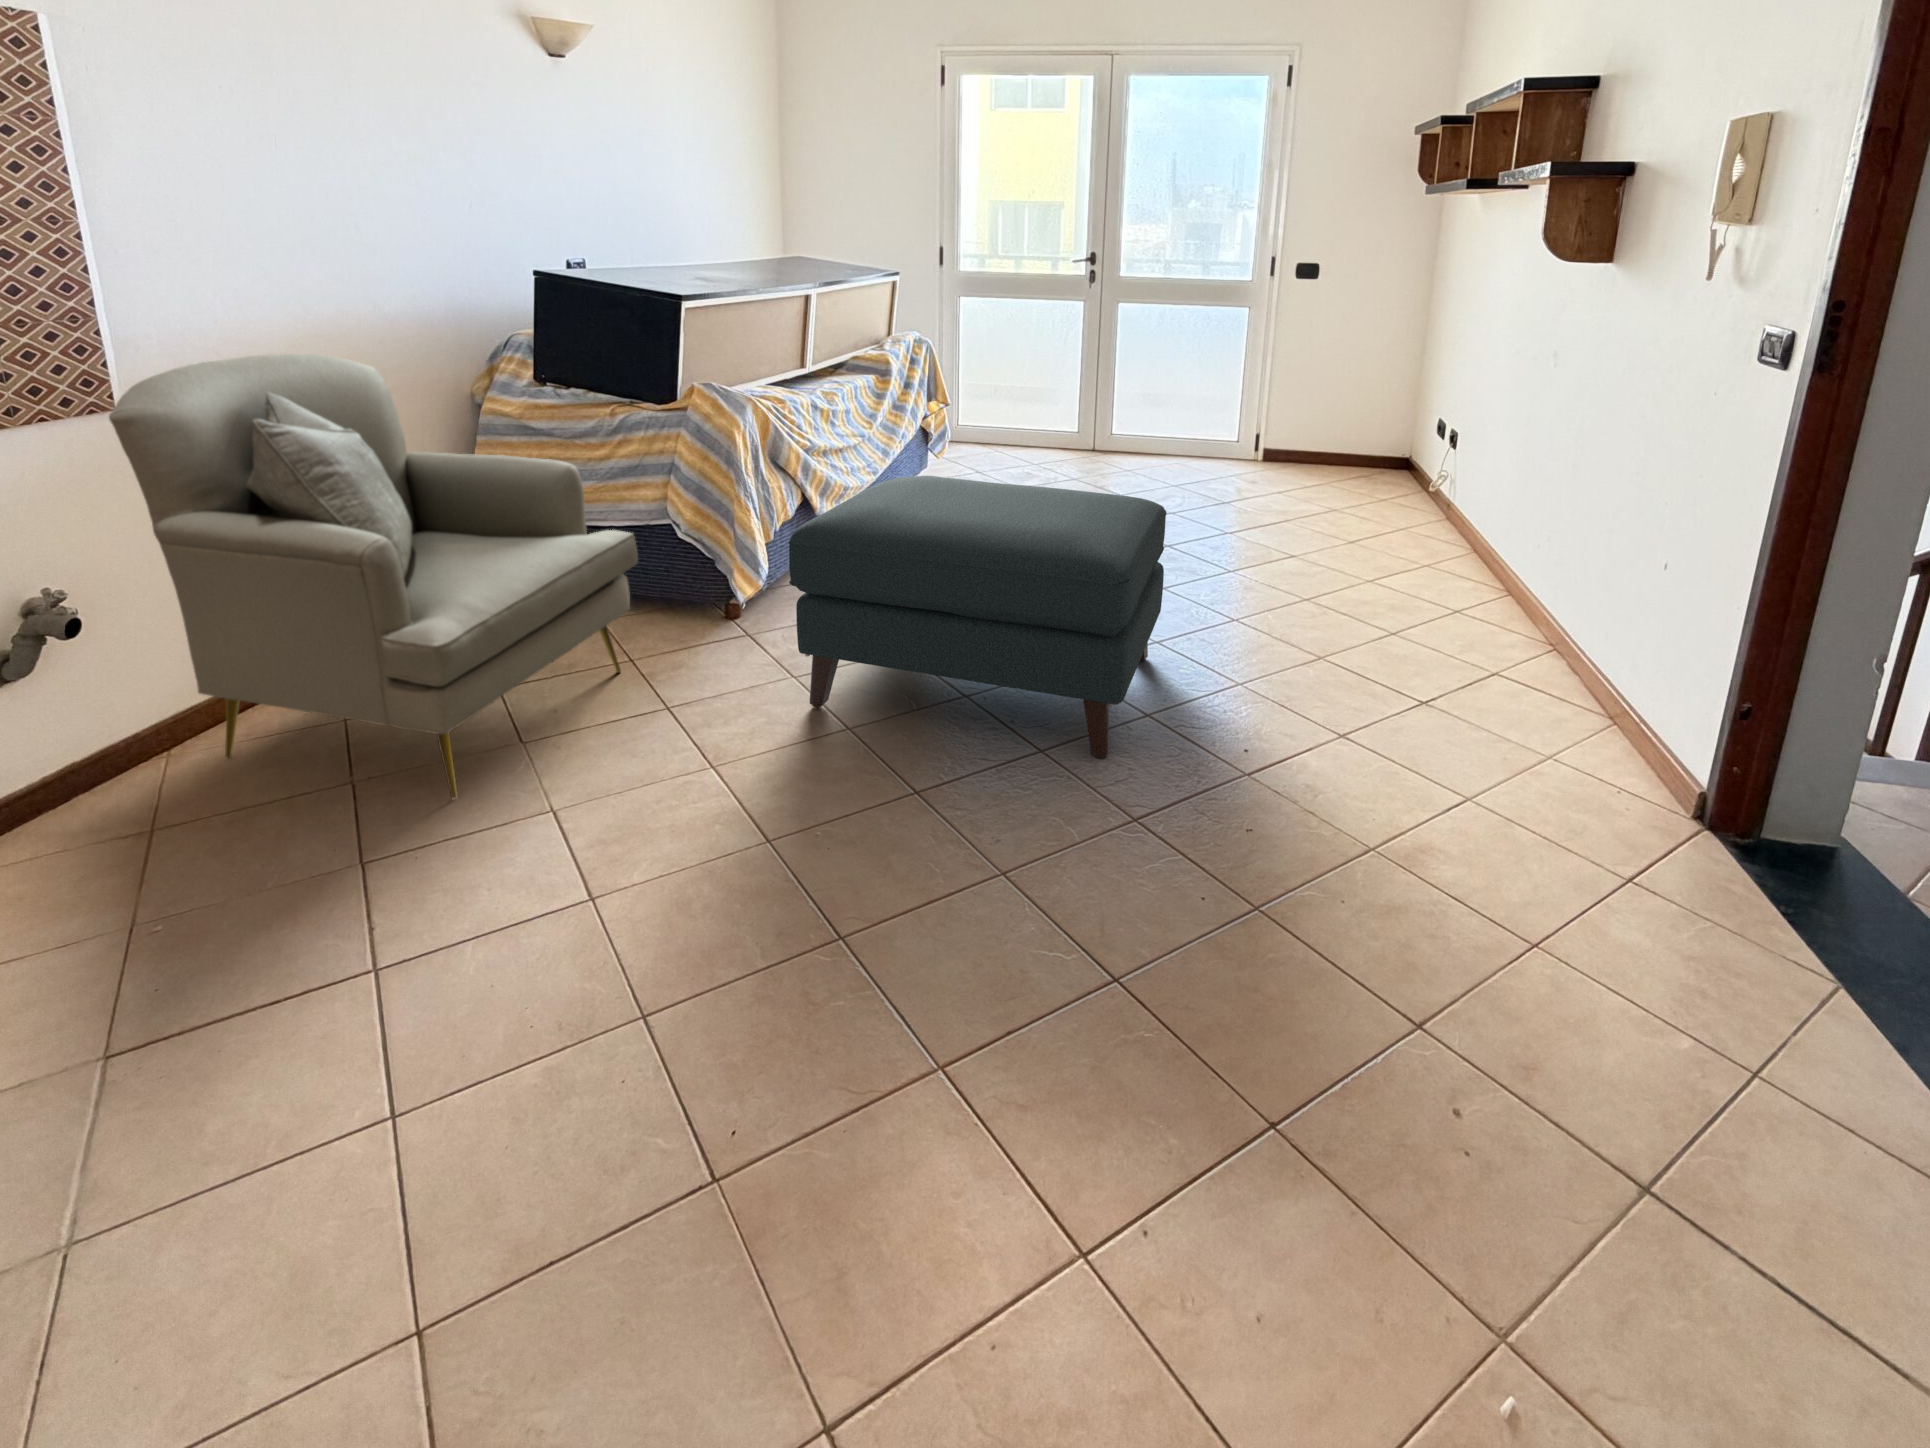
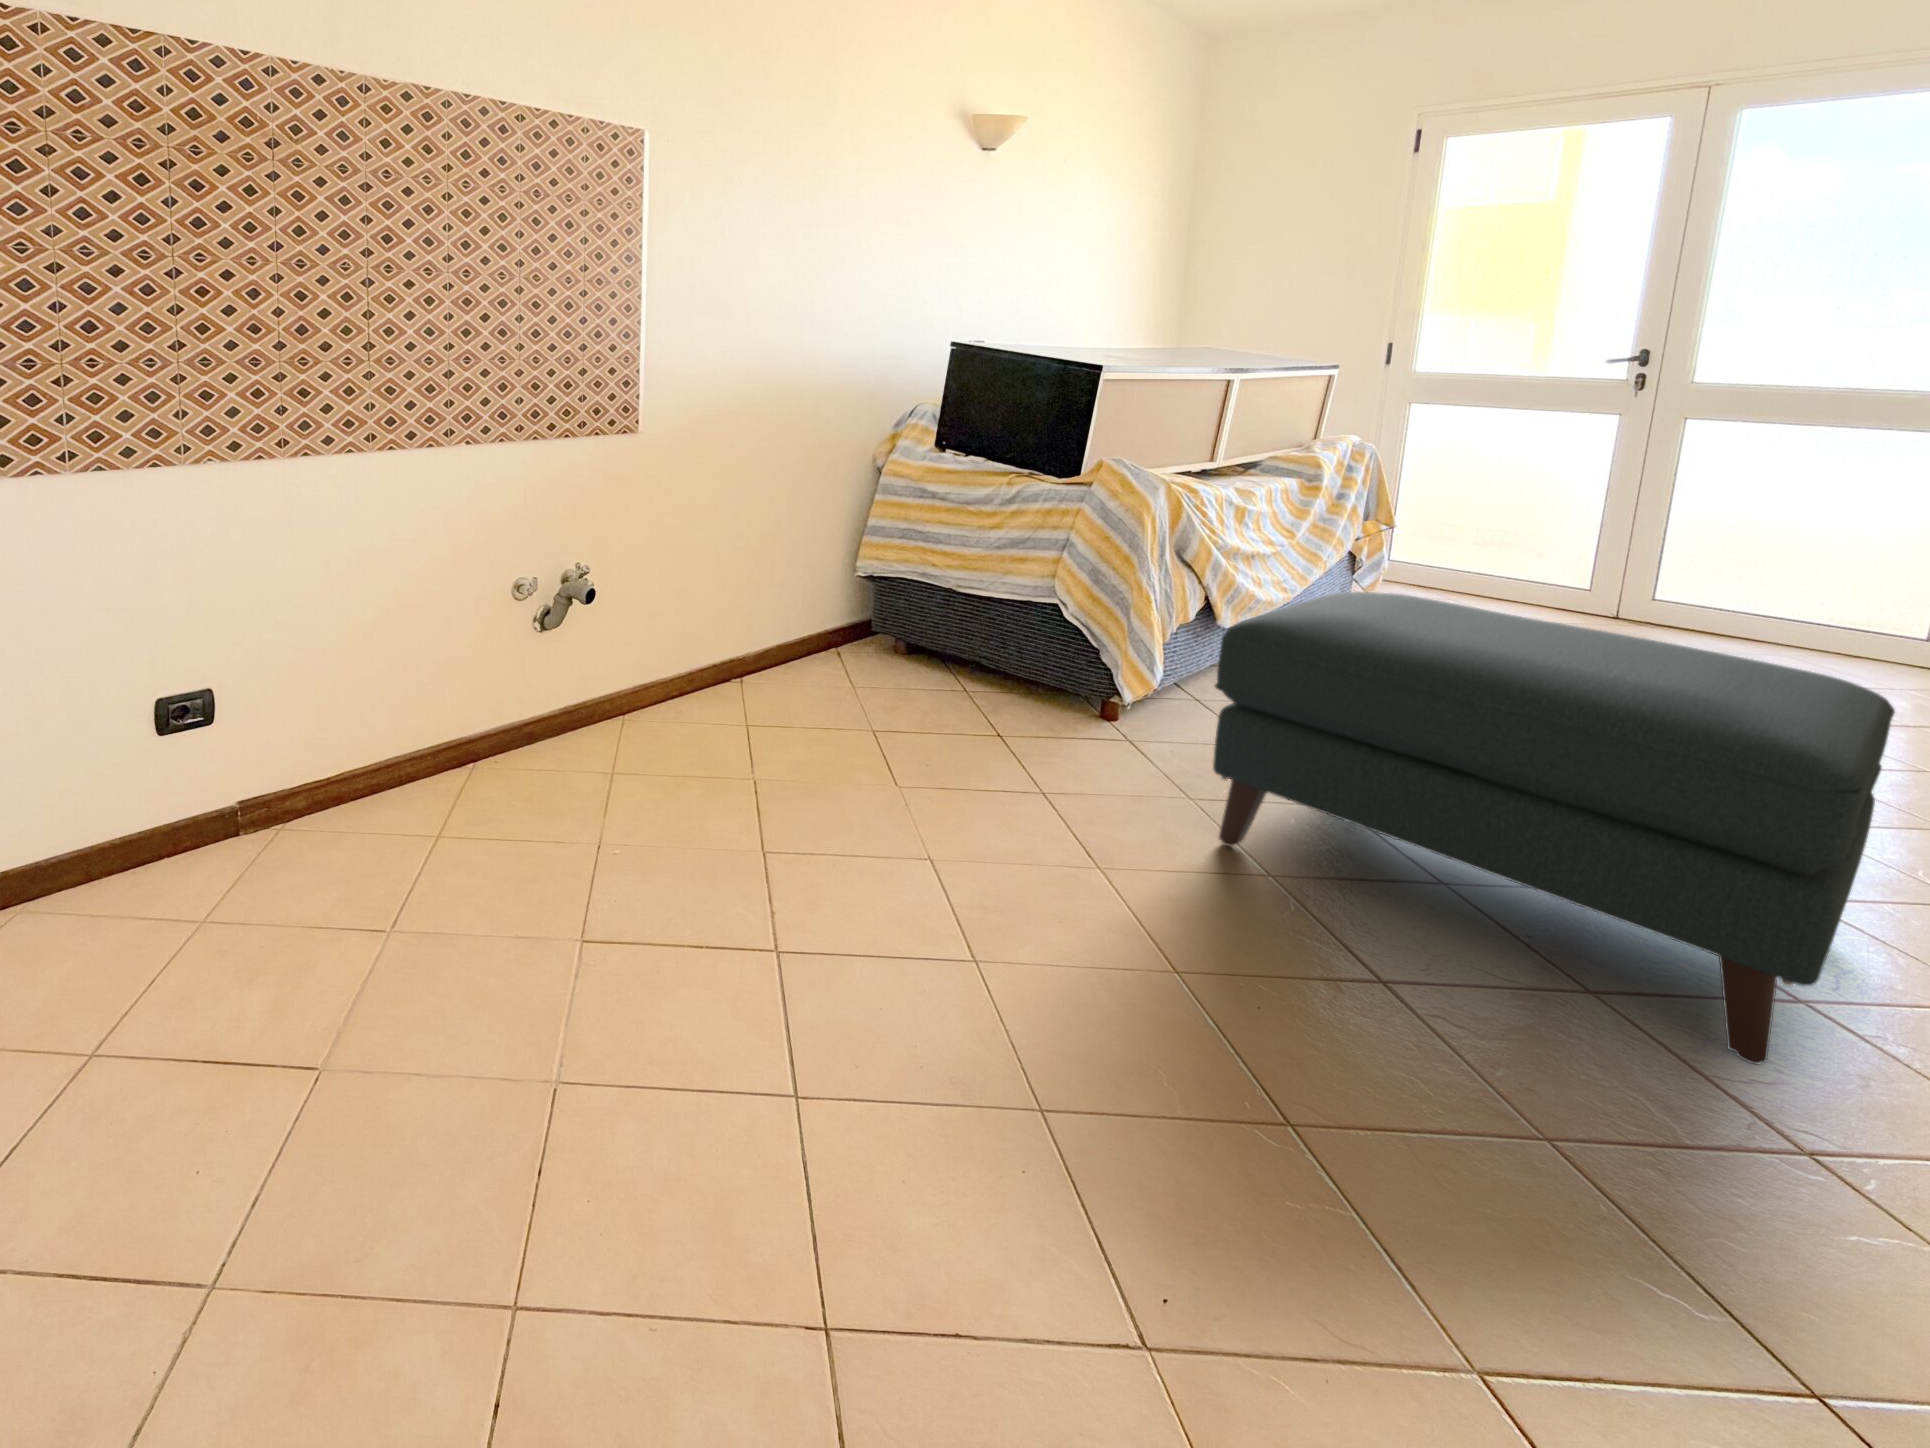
armchair: present [109,354,638,799] -> none [641,402,1025,822]

